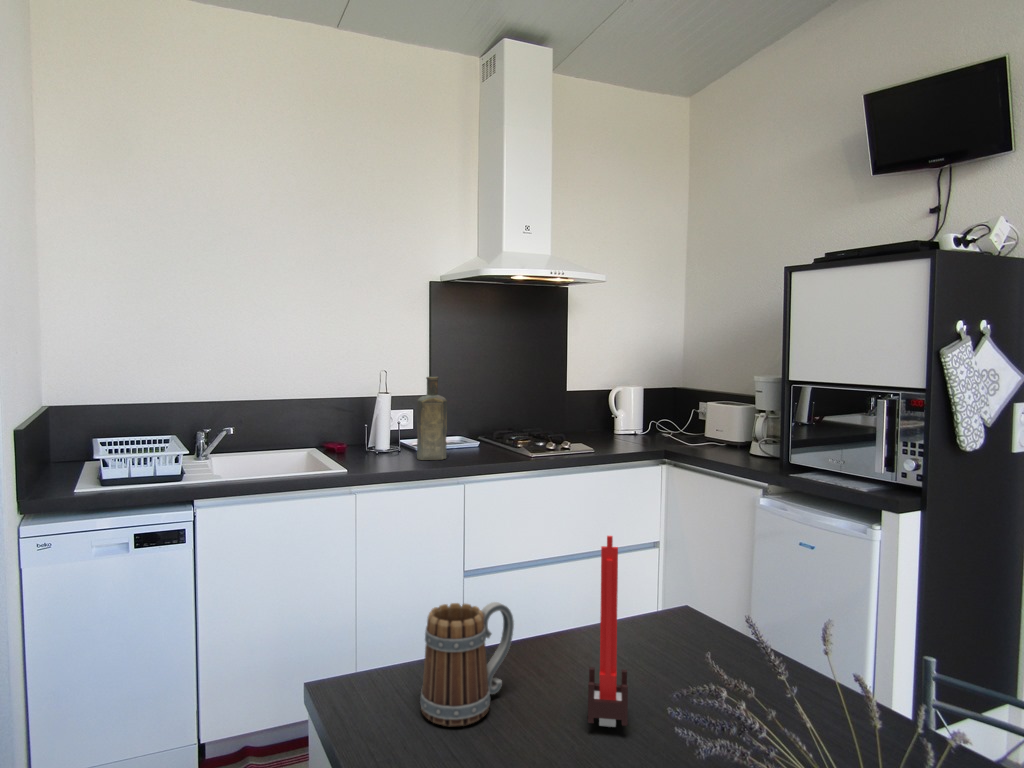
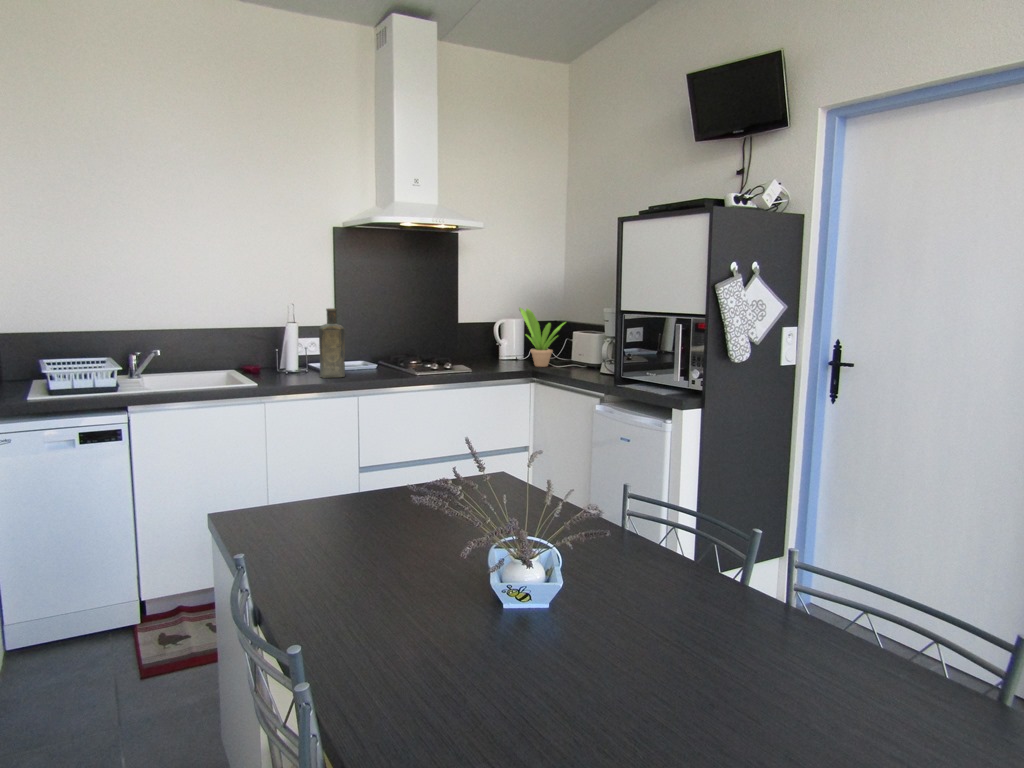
potted plant: none [642,373,702,444] -> present [519,308,566,367]
candle: present [588,536,628,727] -> none [393,400,423,523]
mug: present [420,602,514,726] -> none [285,449,351,524]

